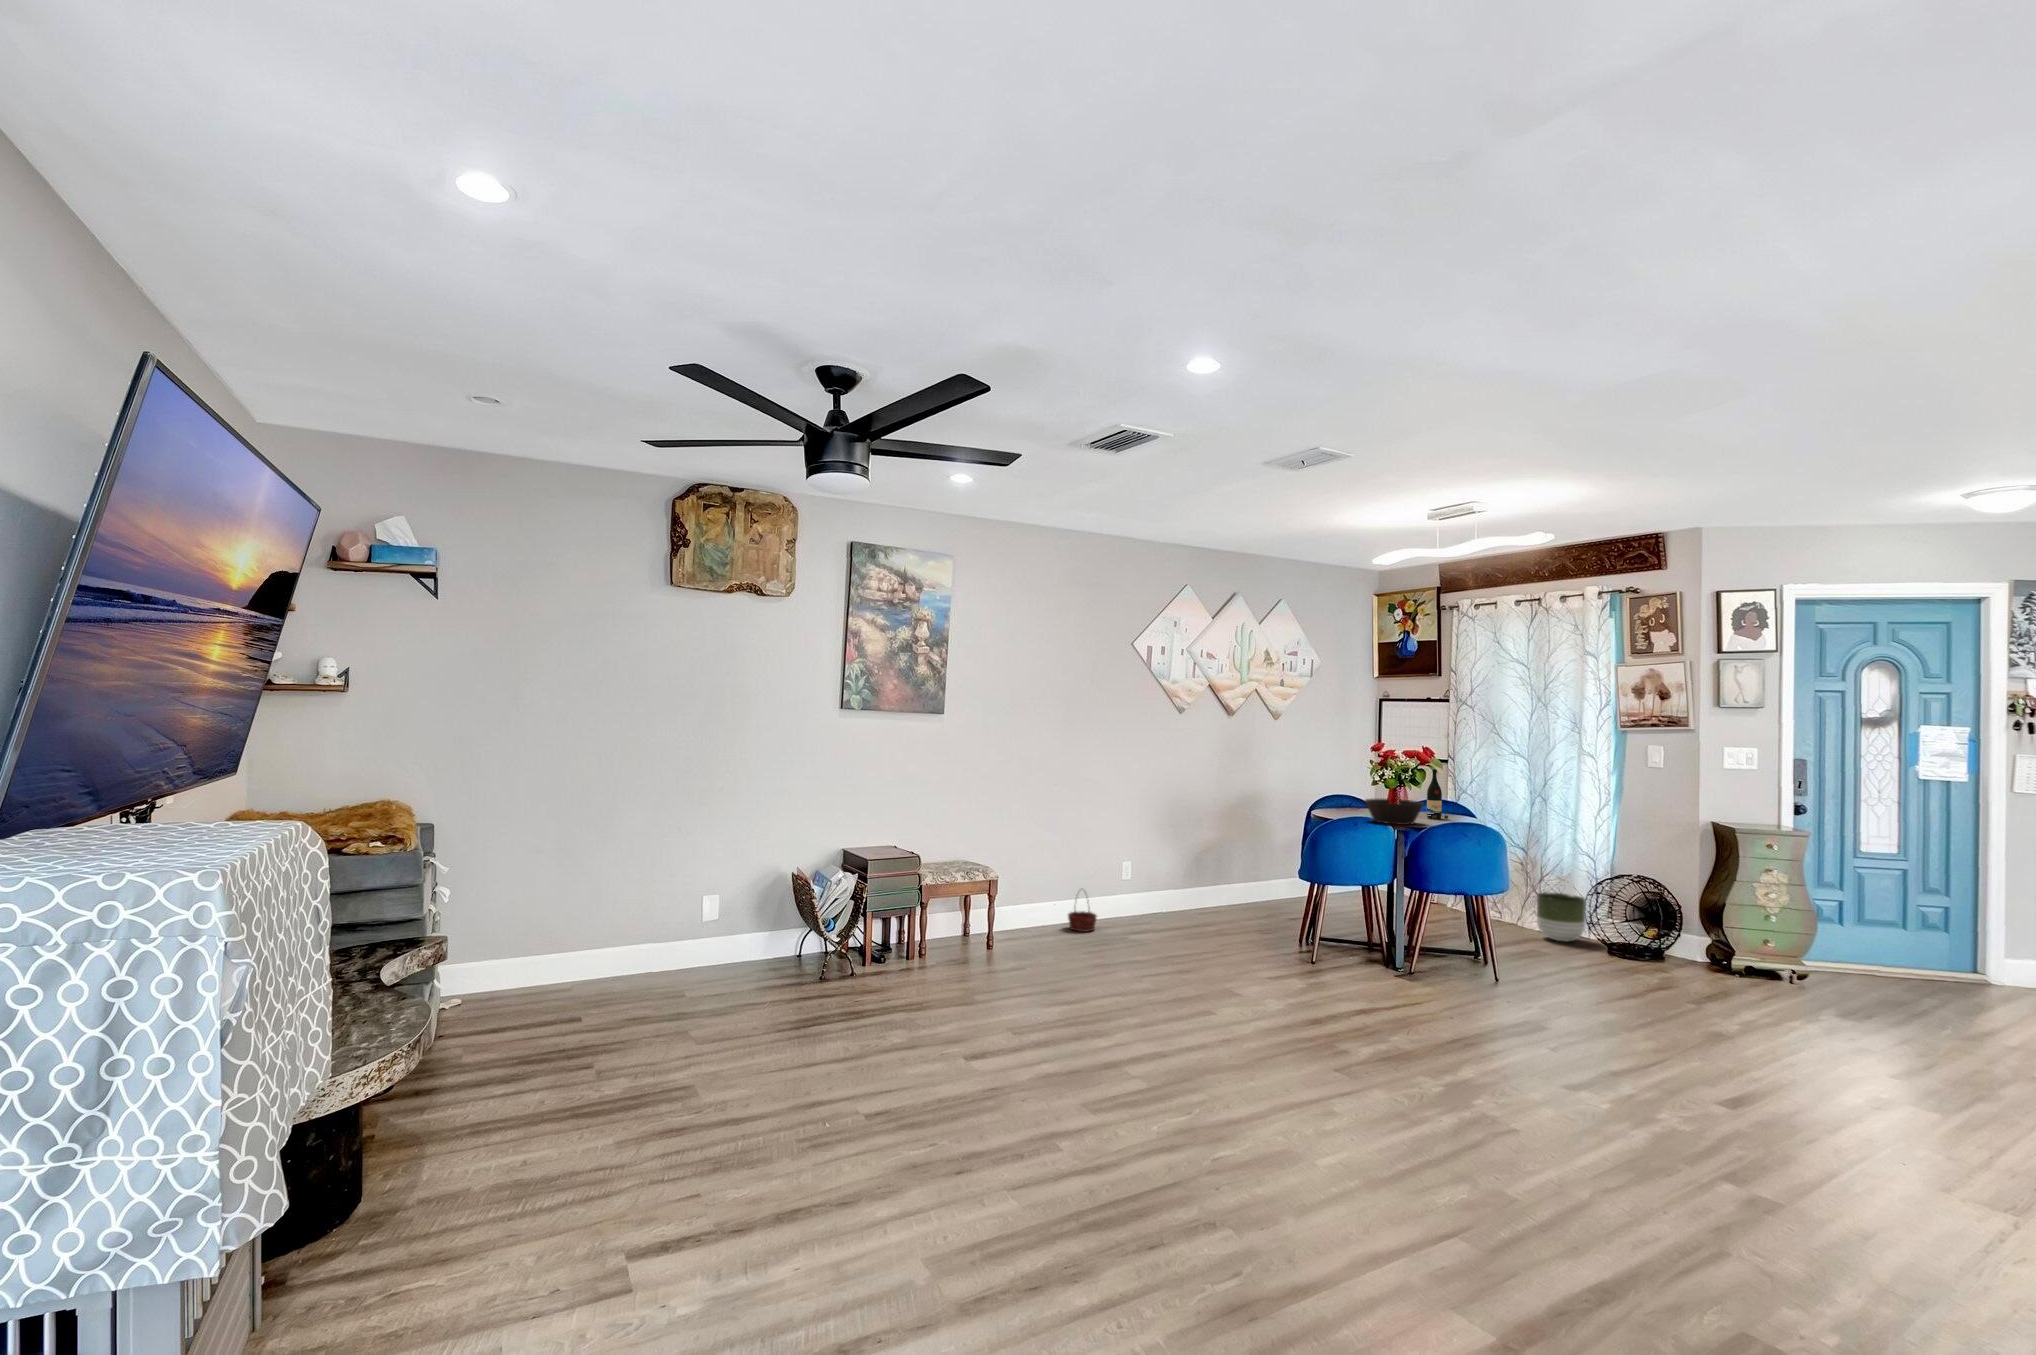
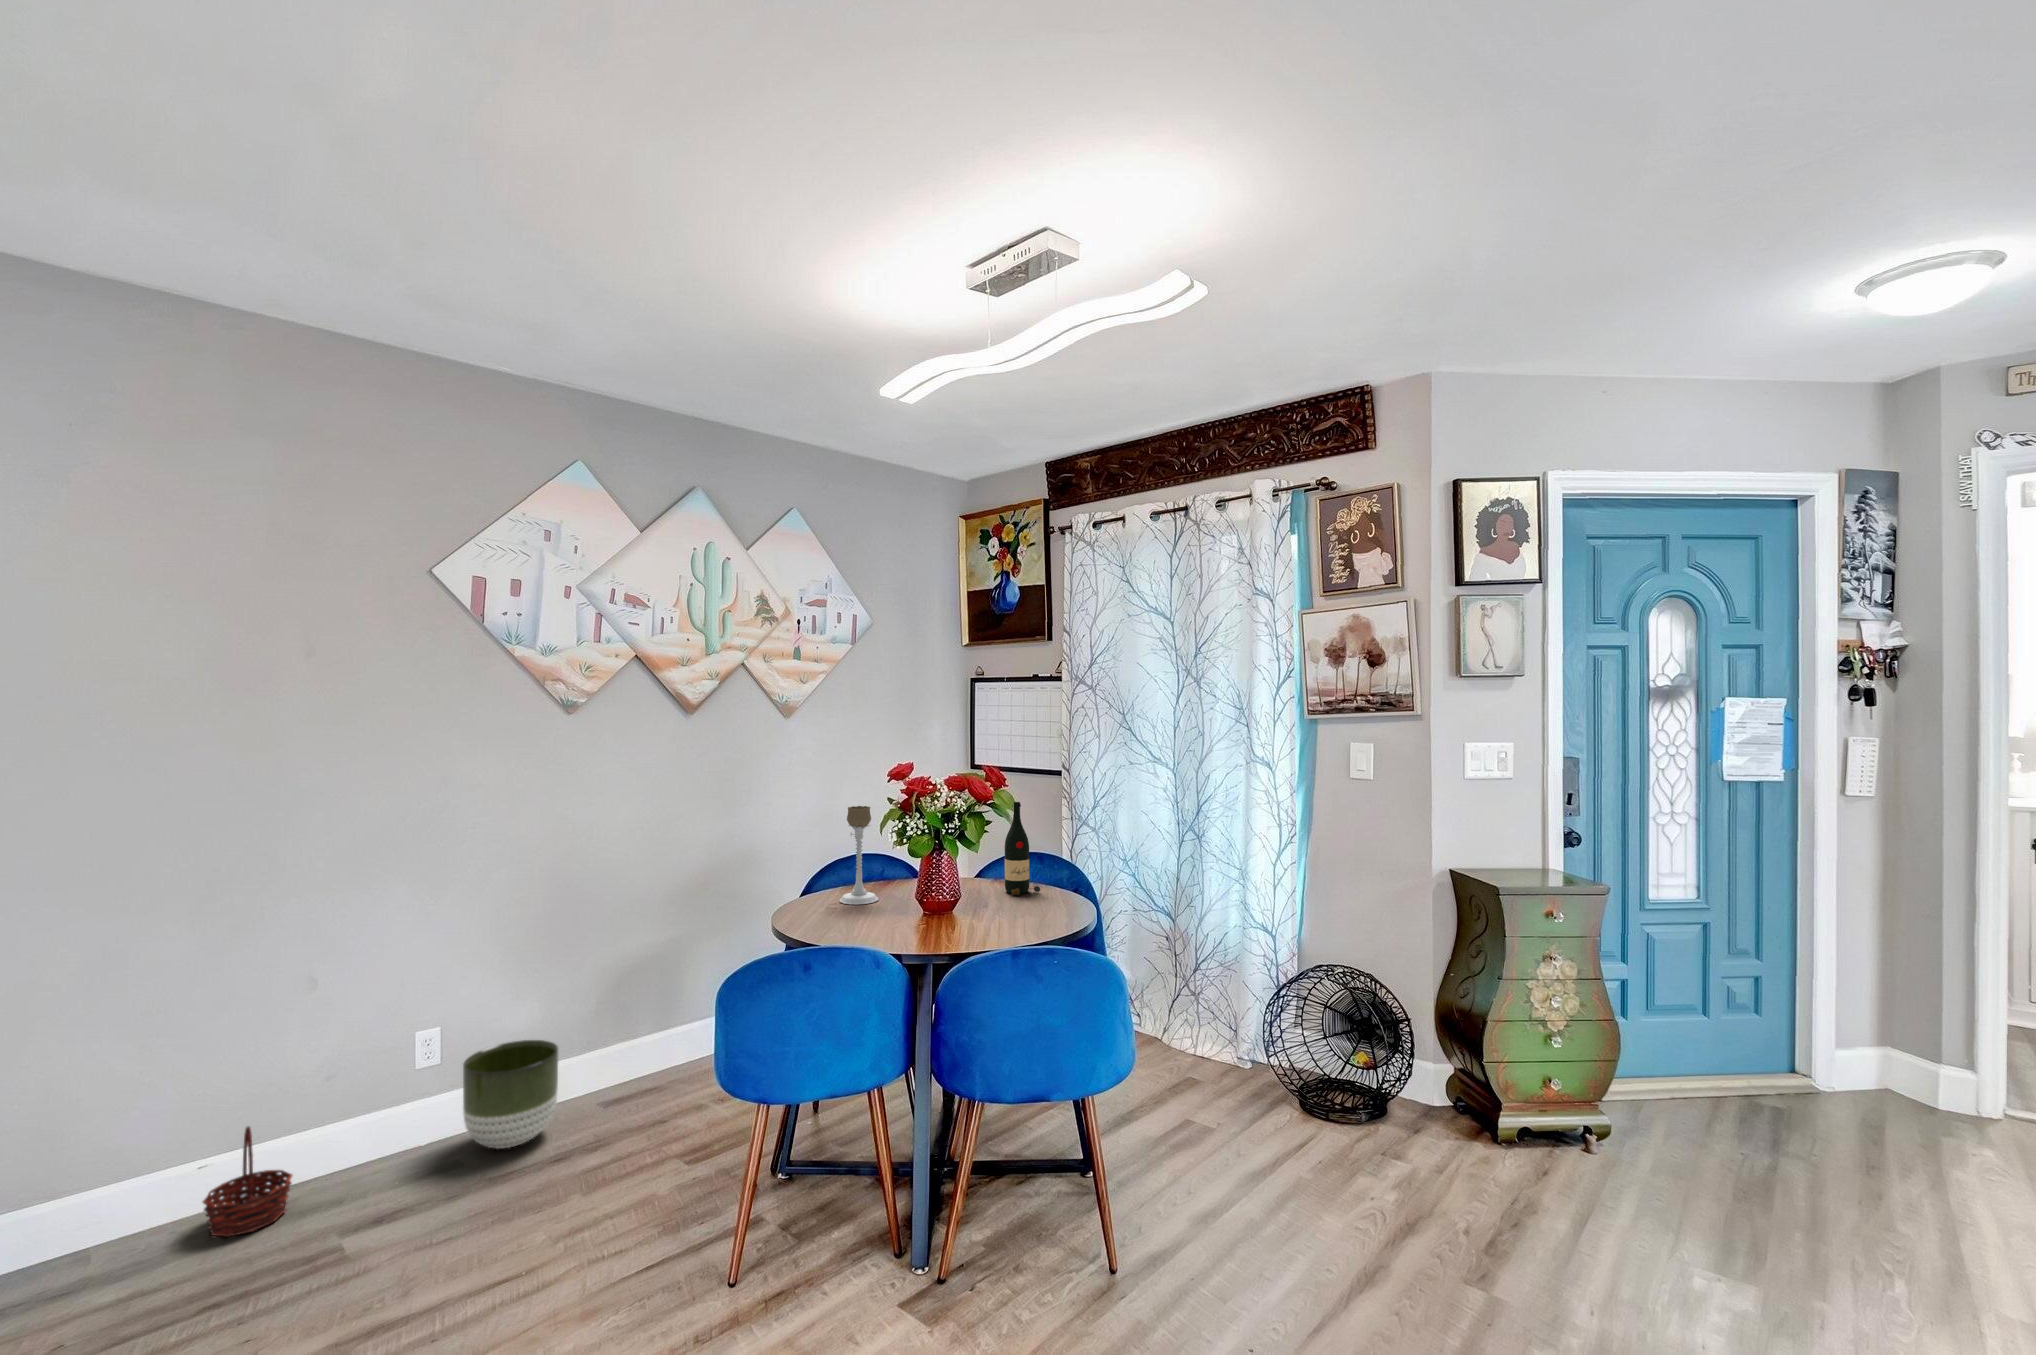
candle holder: none [1337,767,1358,816] -> present [840,806,878,905]
bowl: present [1365,799,1423,825] -> none [868,870,982,934]
planter: present [1537,892,1586,941] -> present [463,1040,558,1149]

